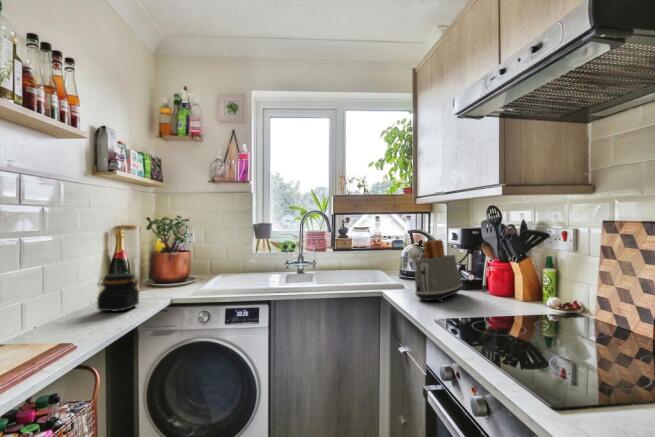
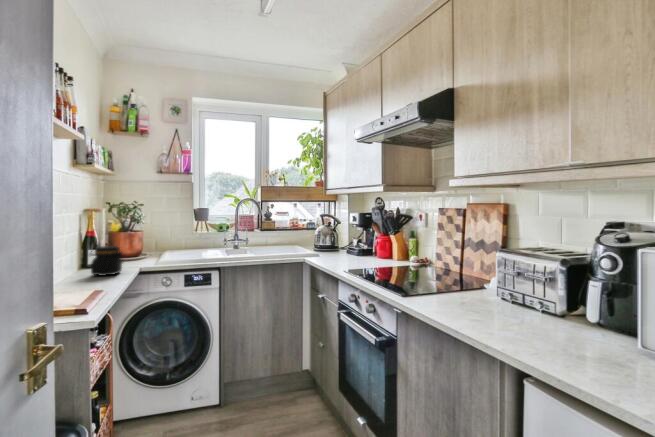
toaster: present [415,240,463,302] -> none [330,220,361,261]

